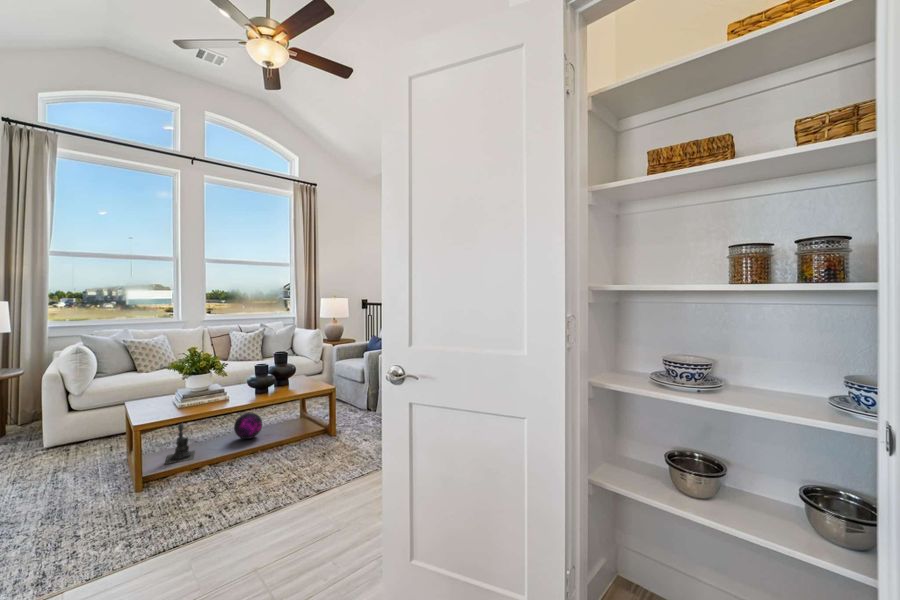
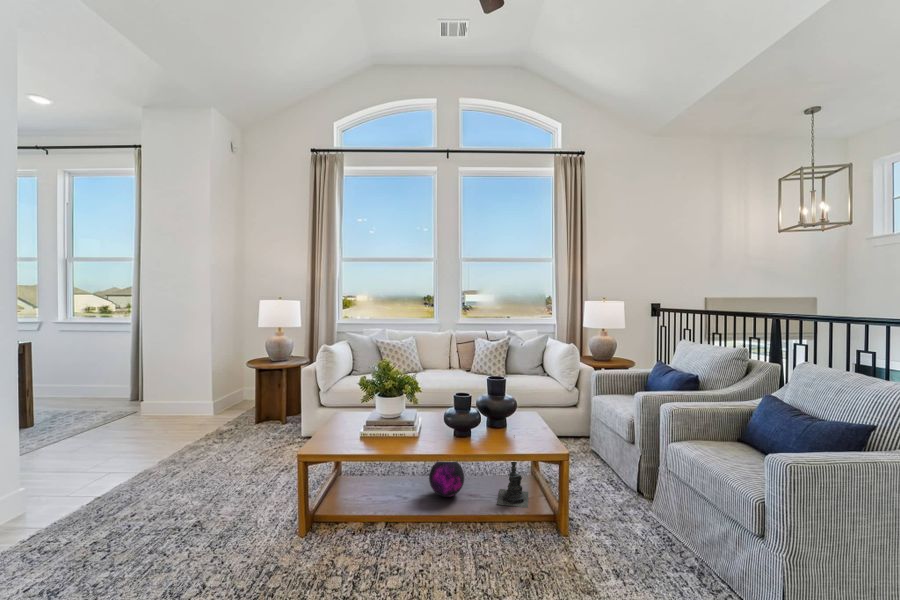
candle holder: present [165,422,195,464] -> present [497,462,528,508]

